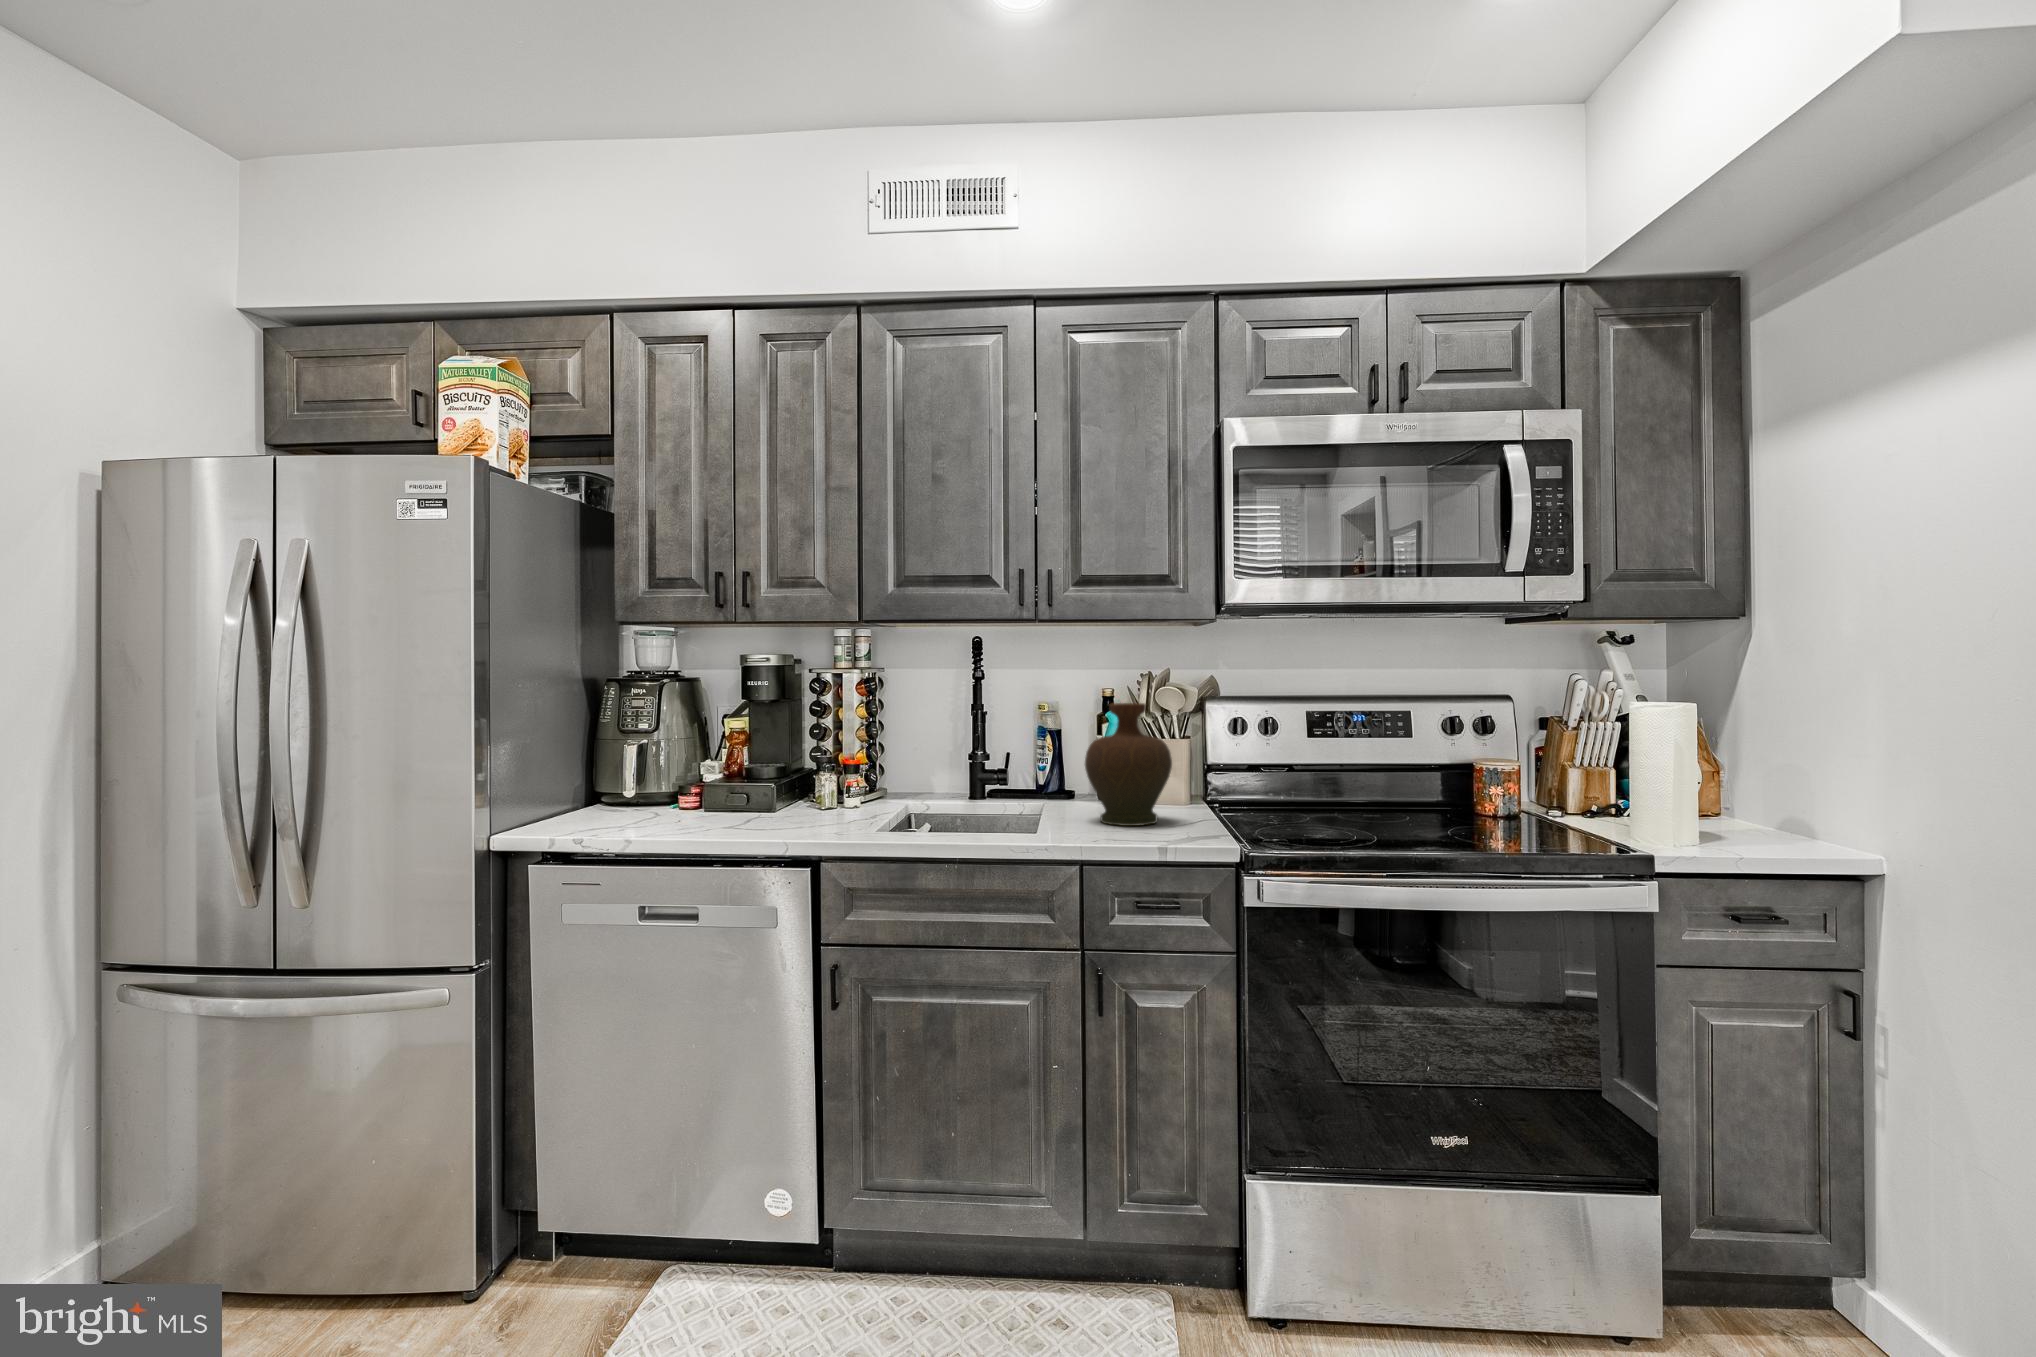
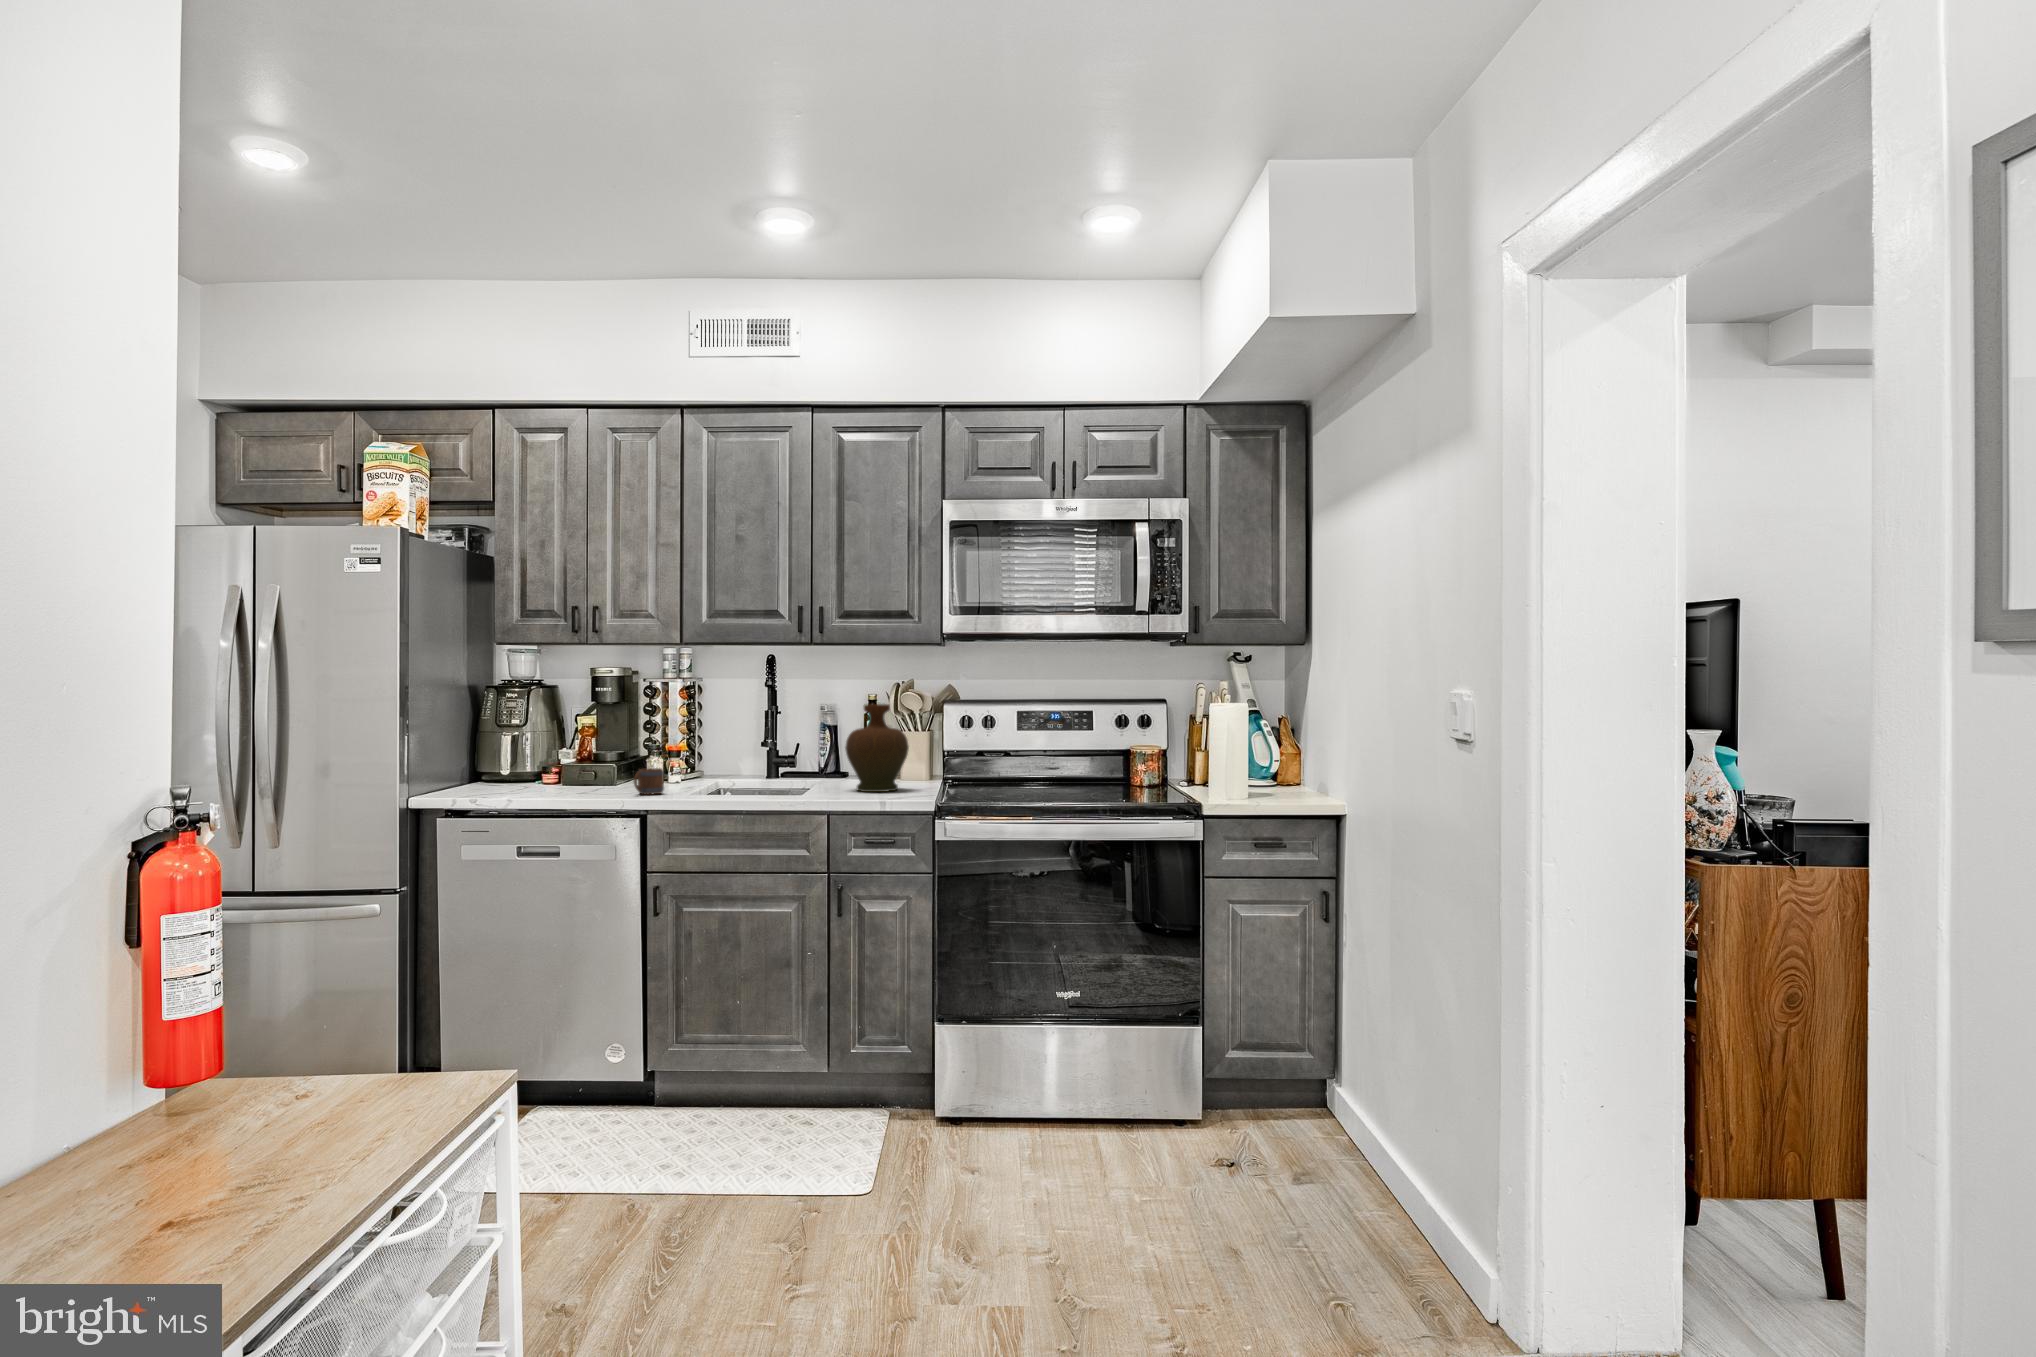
mug: none [803,794,844,832] -> present [634,768,664,795]

